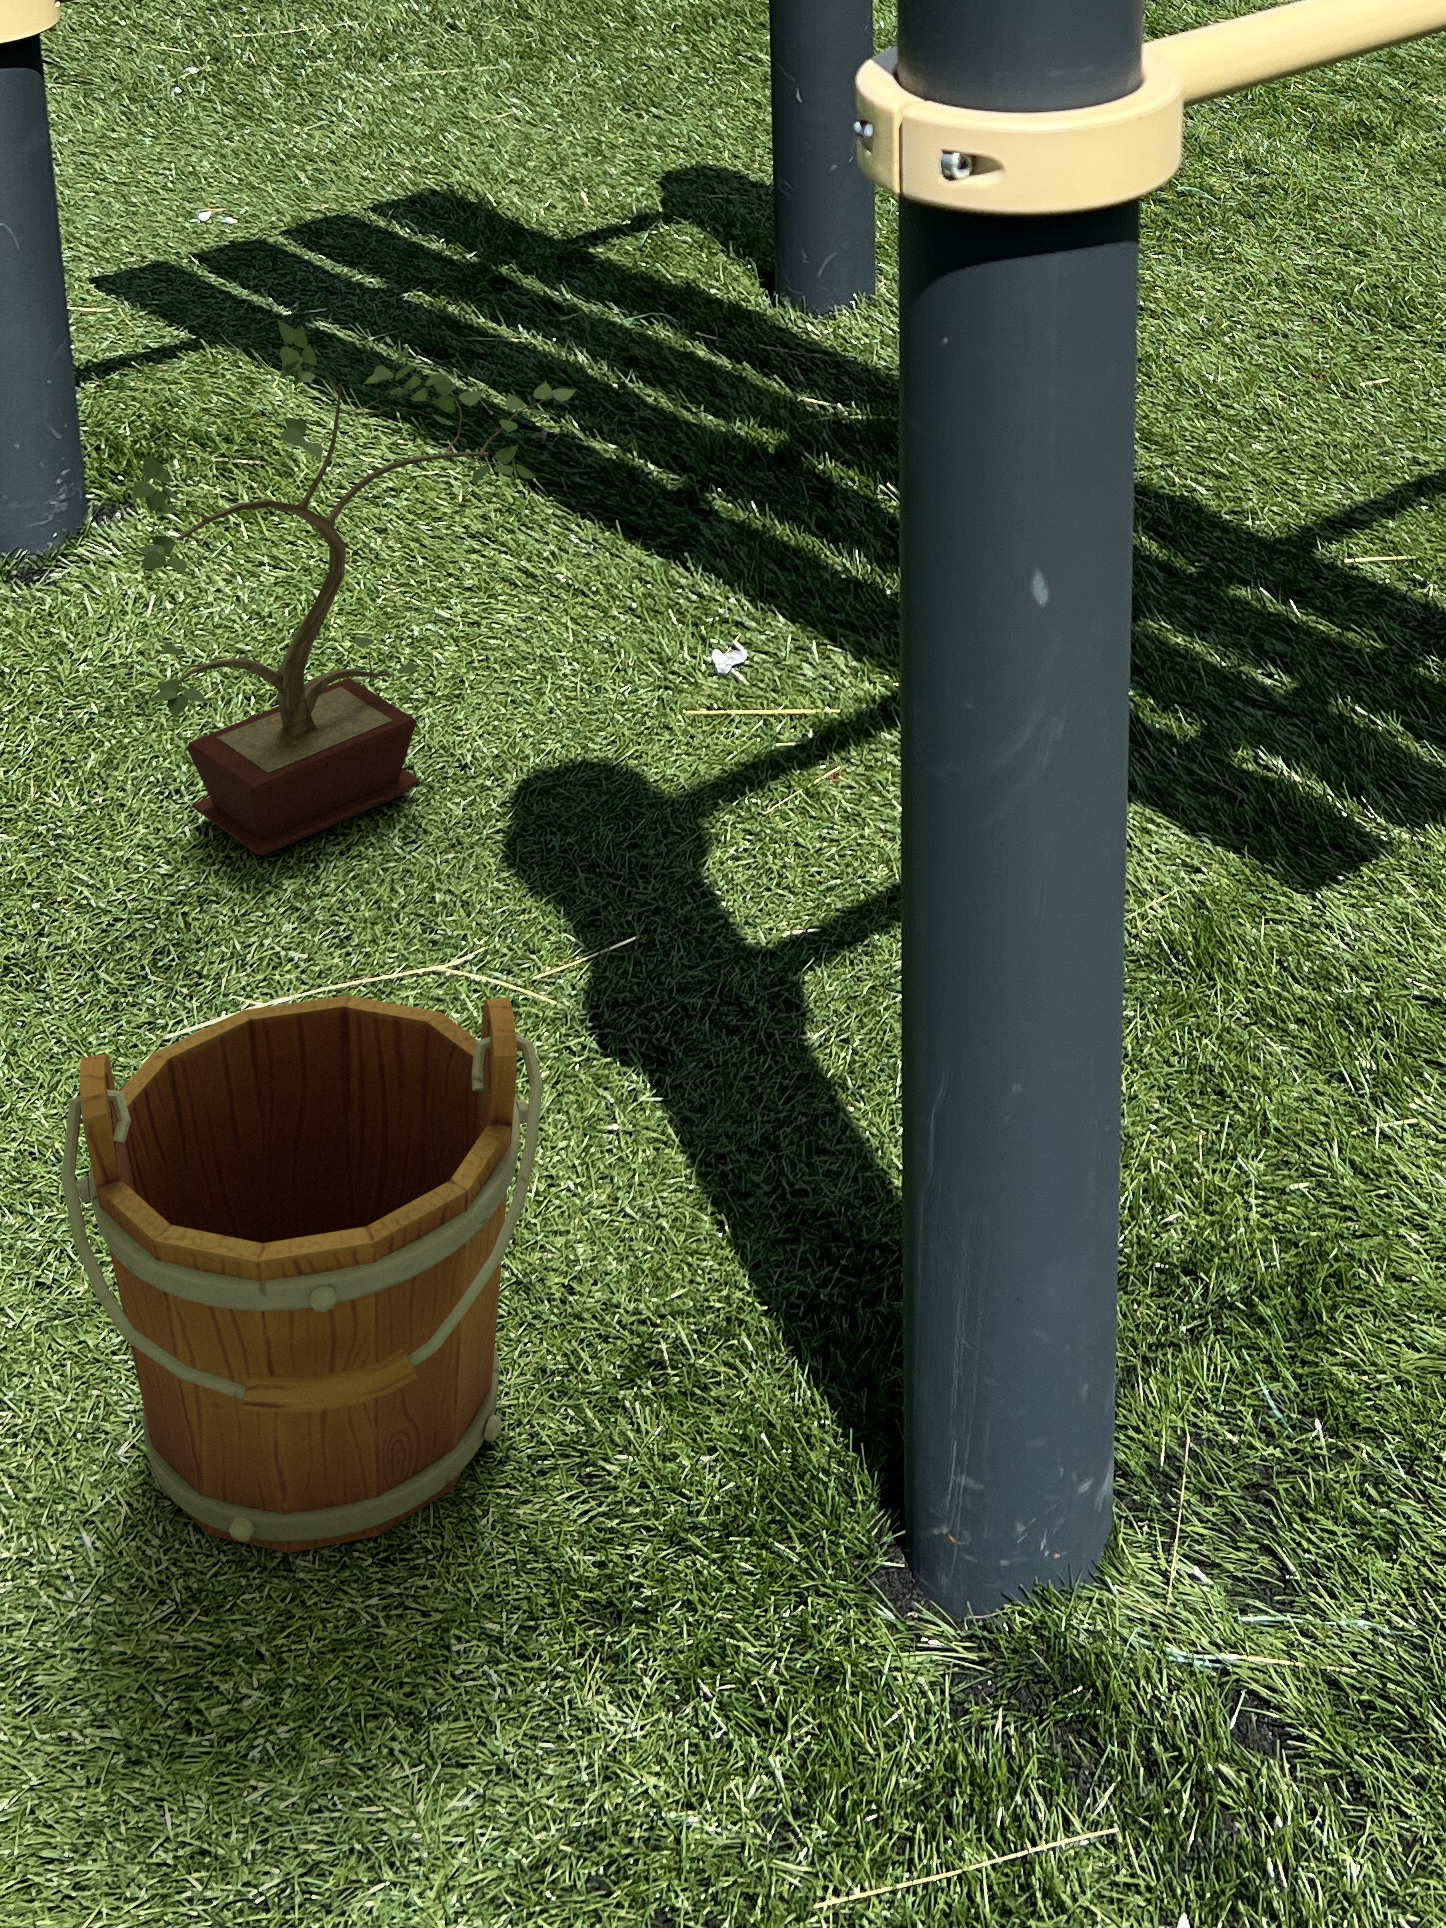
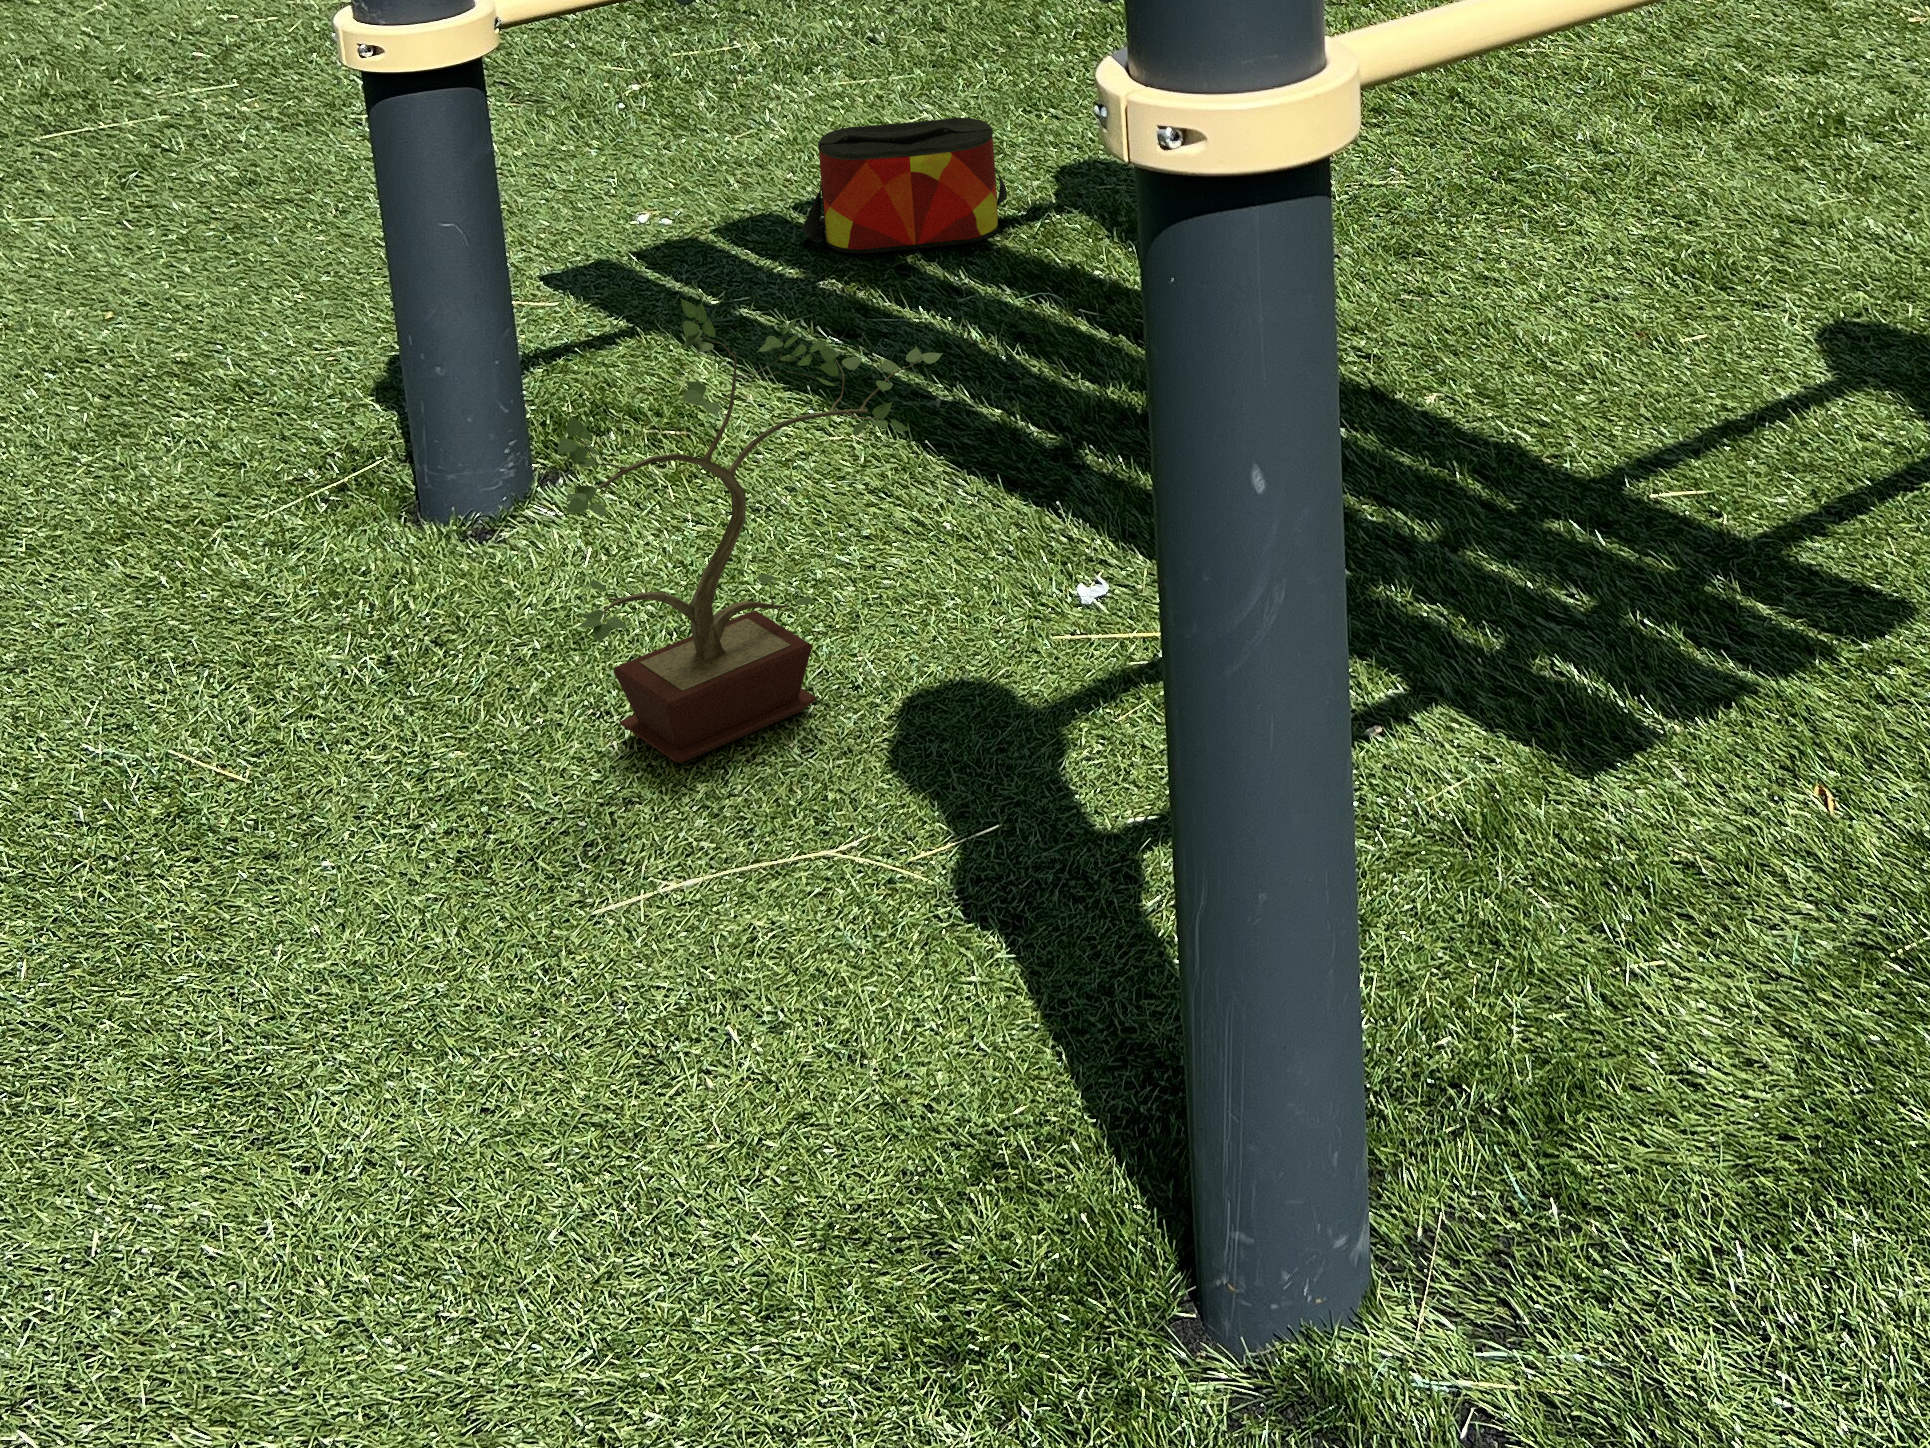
bag: none [382,116,612,264] -> present [801,118,1007,254]
bucket: present [61,995,543,1553] -> none [491,849,888,1313]

